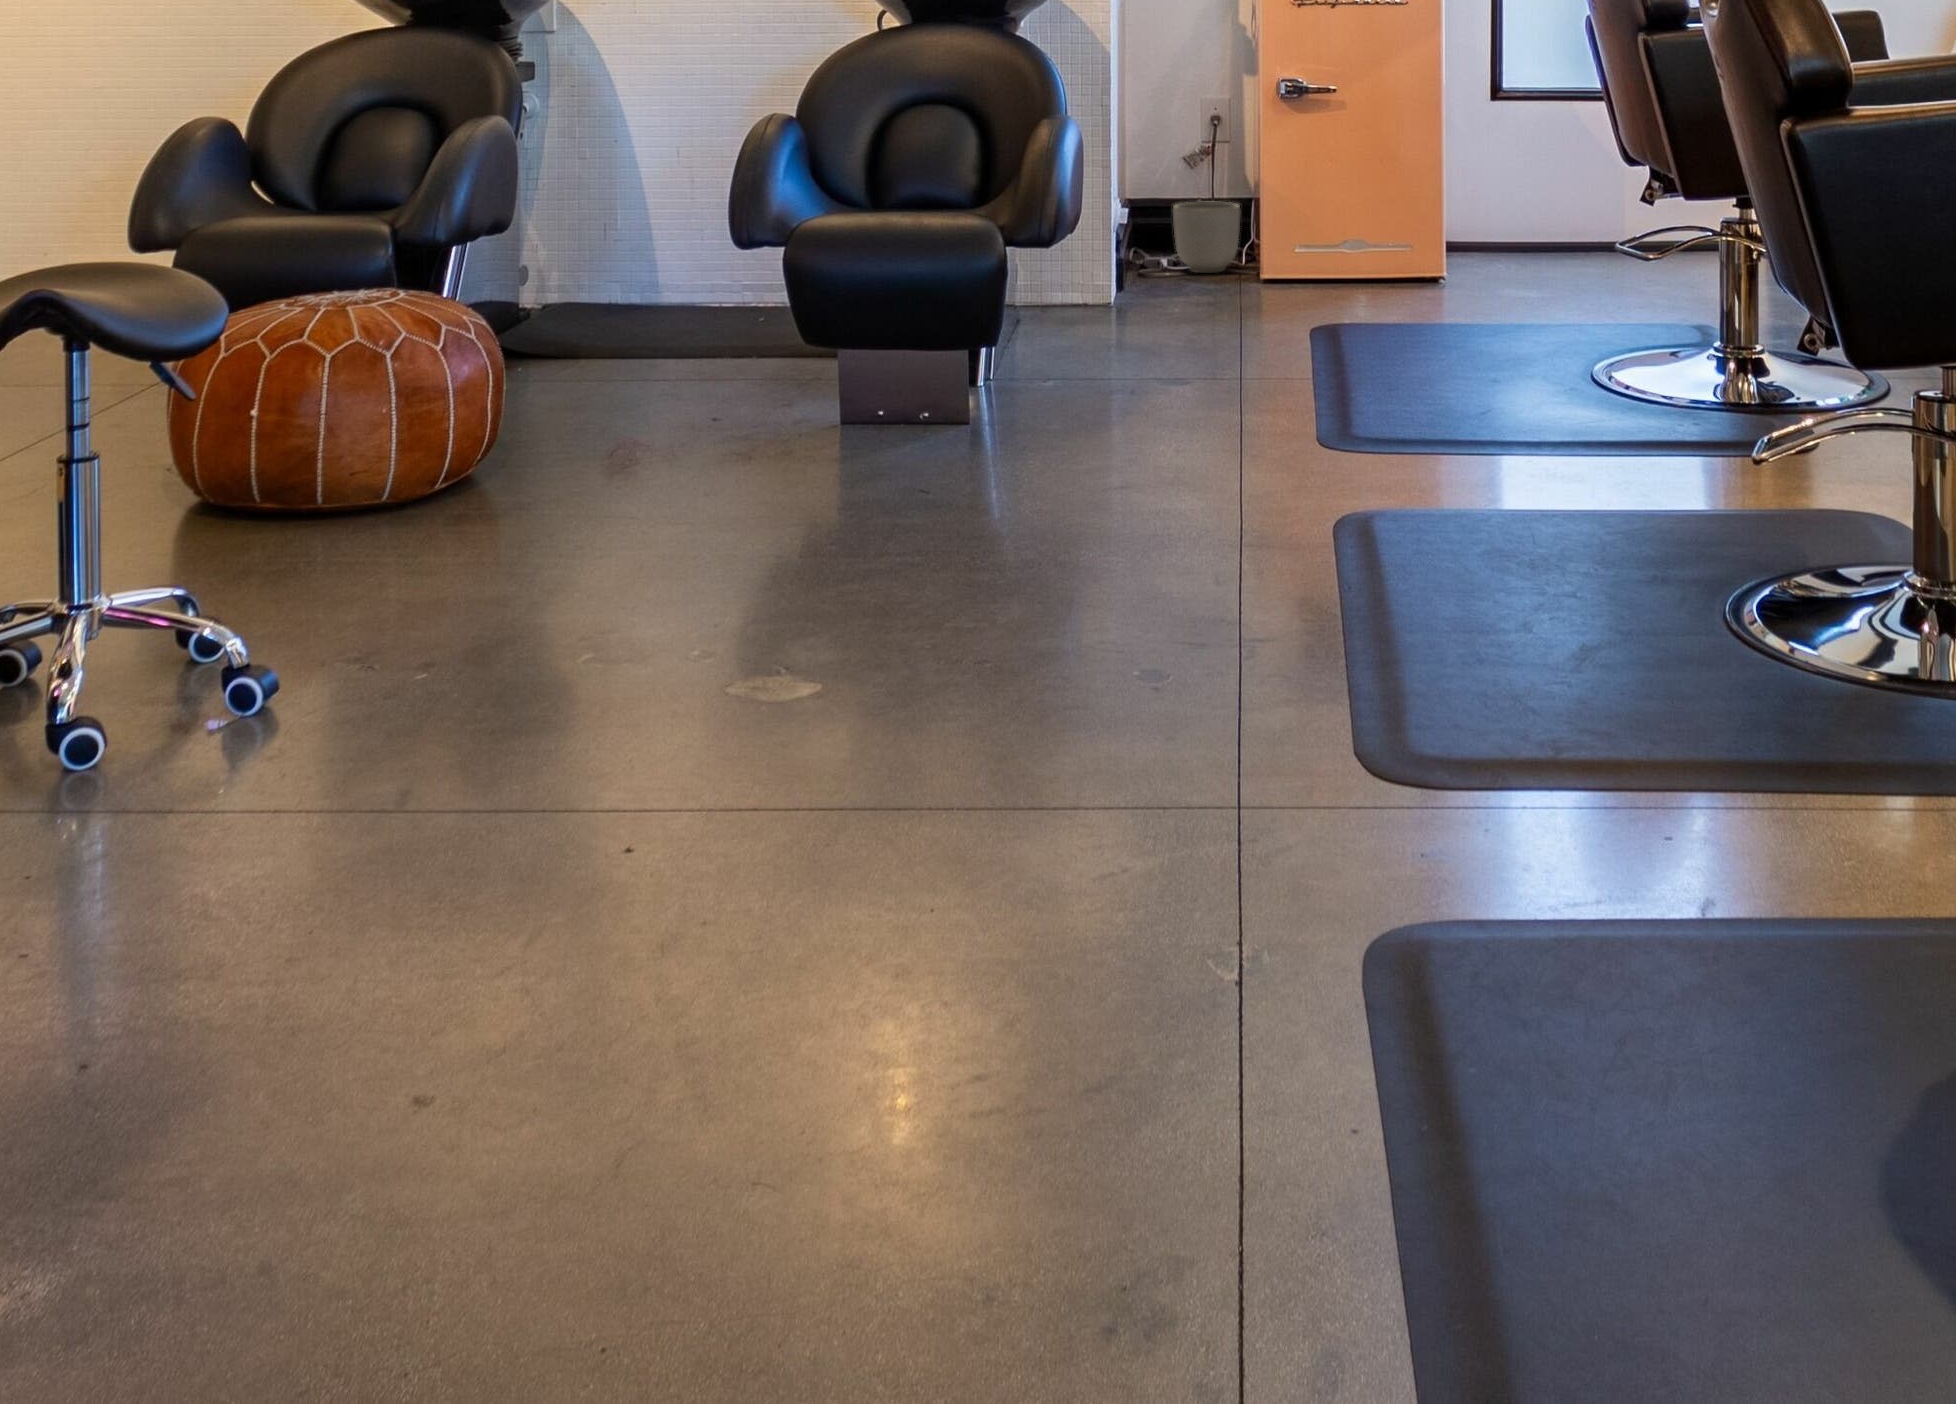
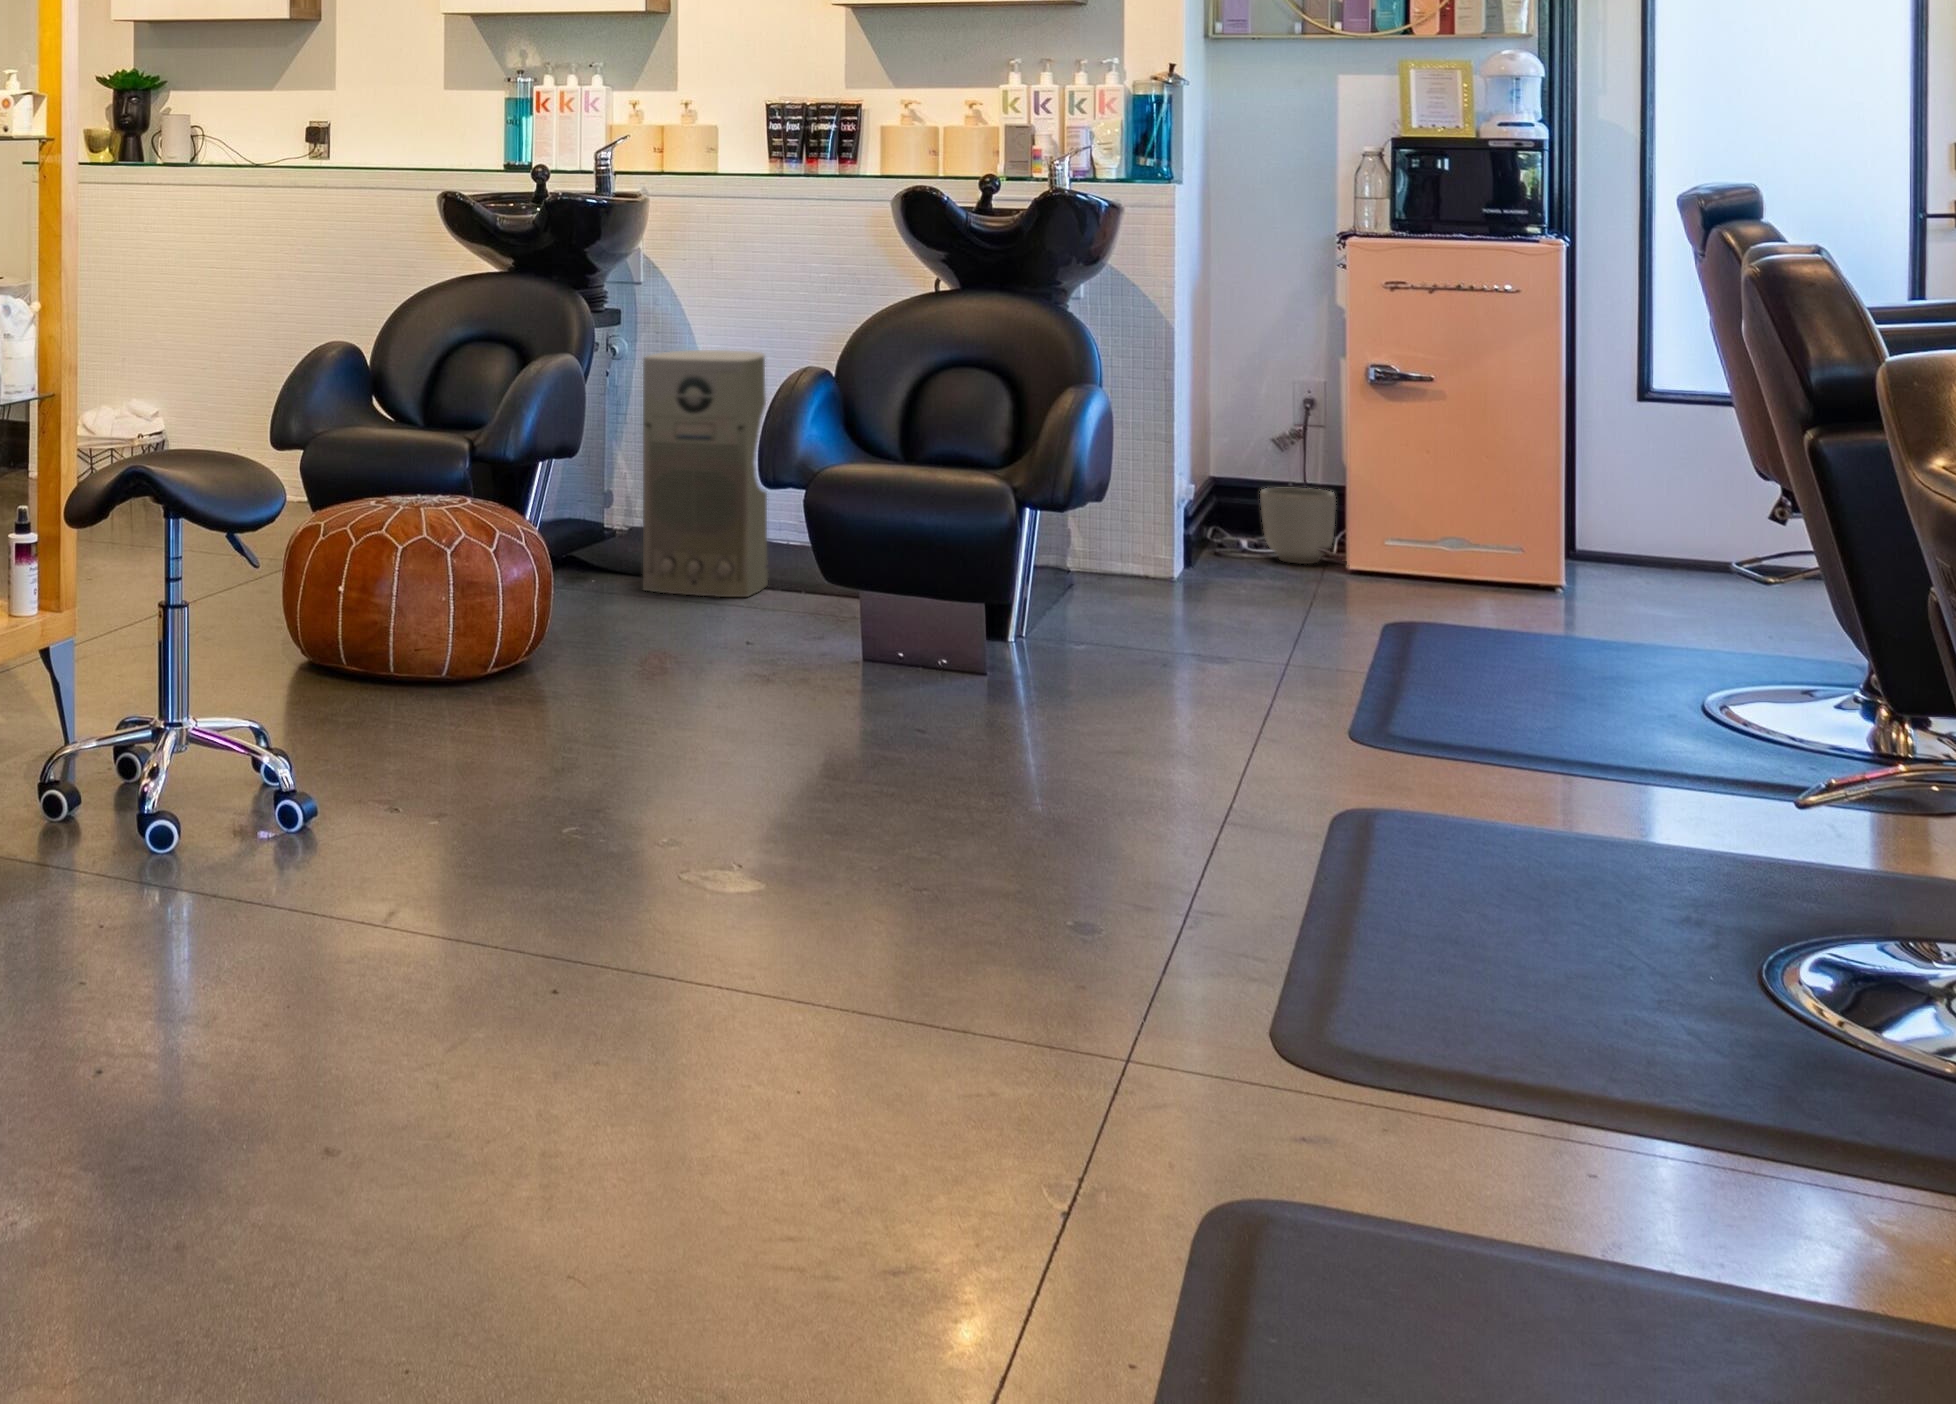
air purifier: none [573,94,708,354] -> present [643,350,768,597]

